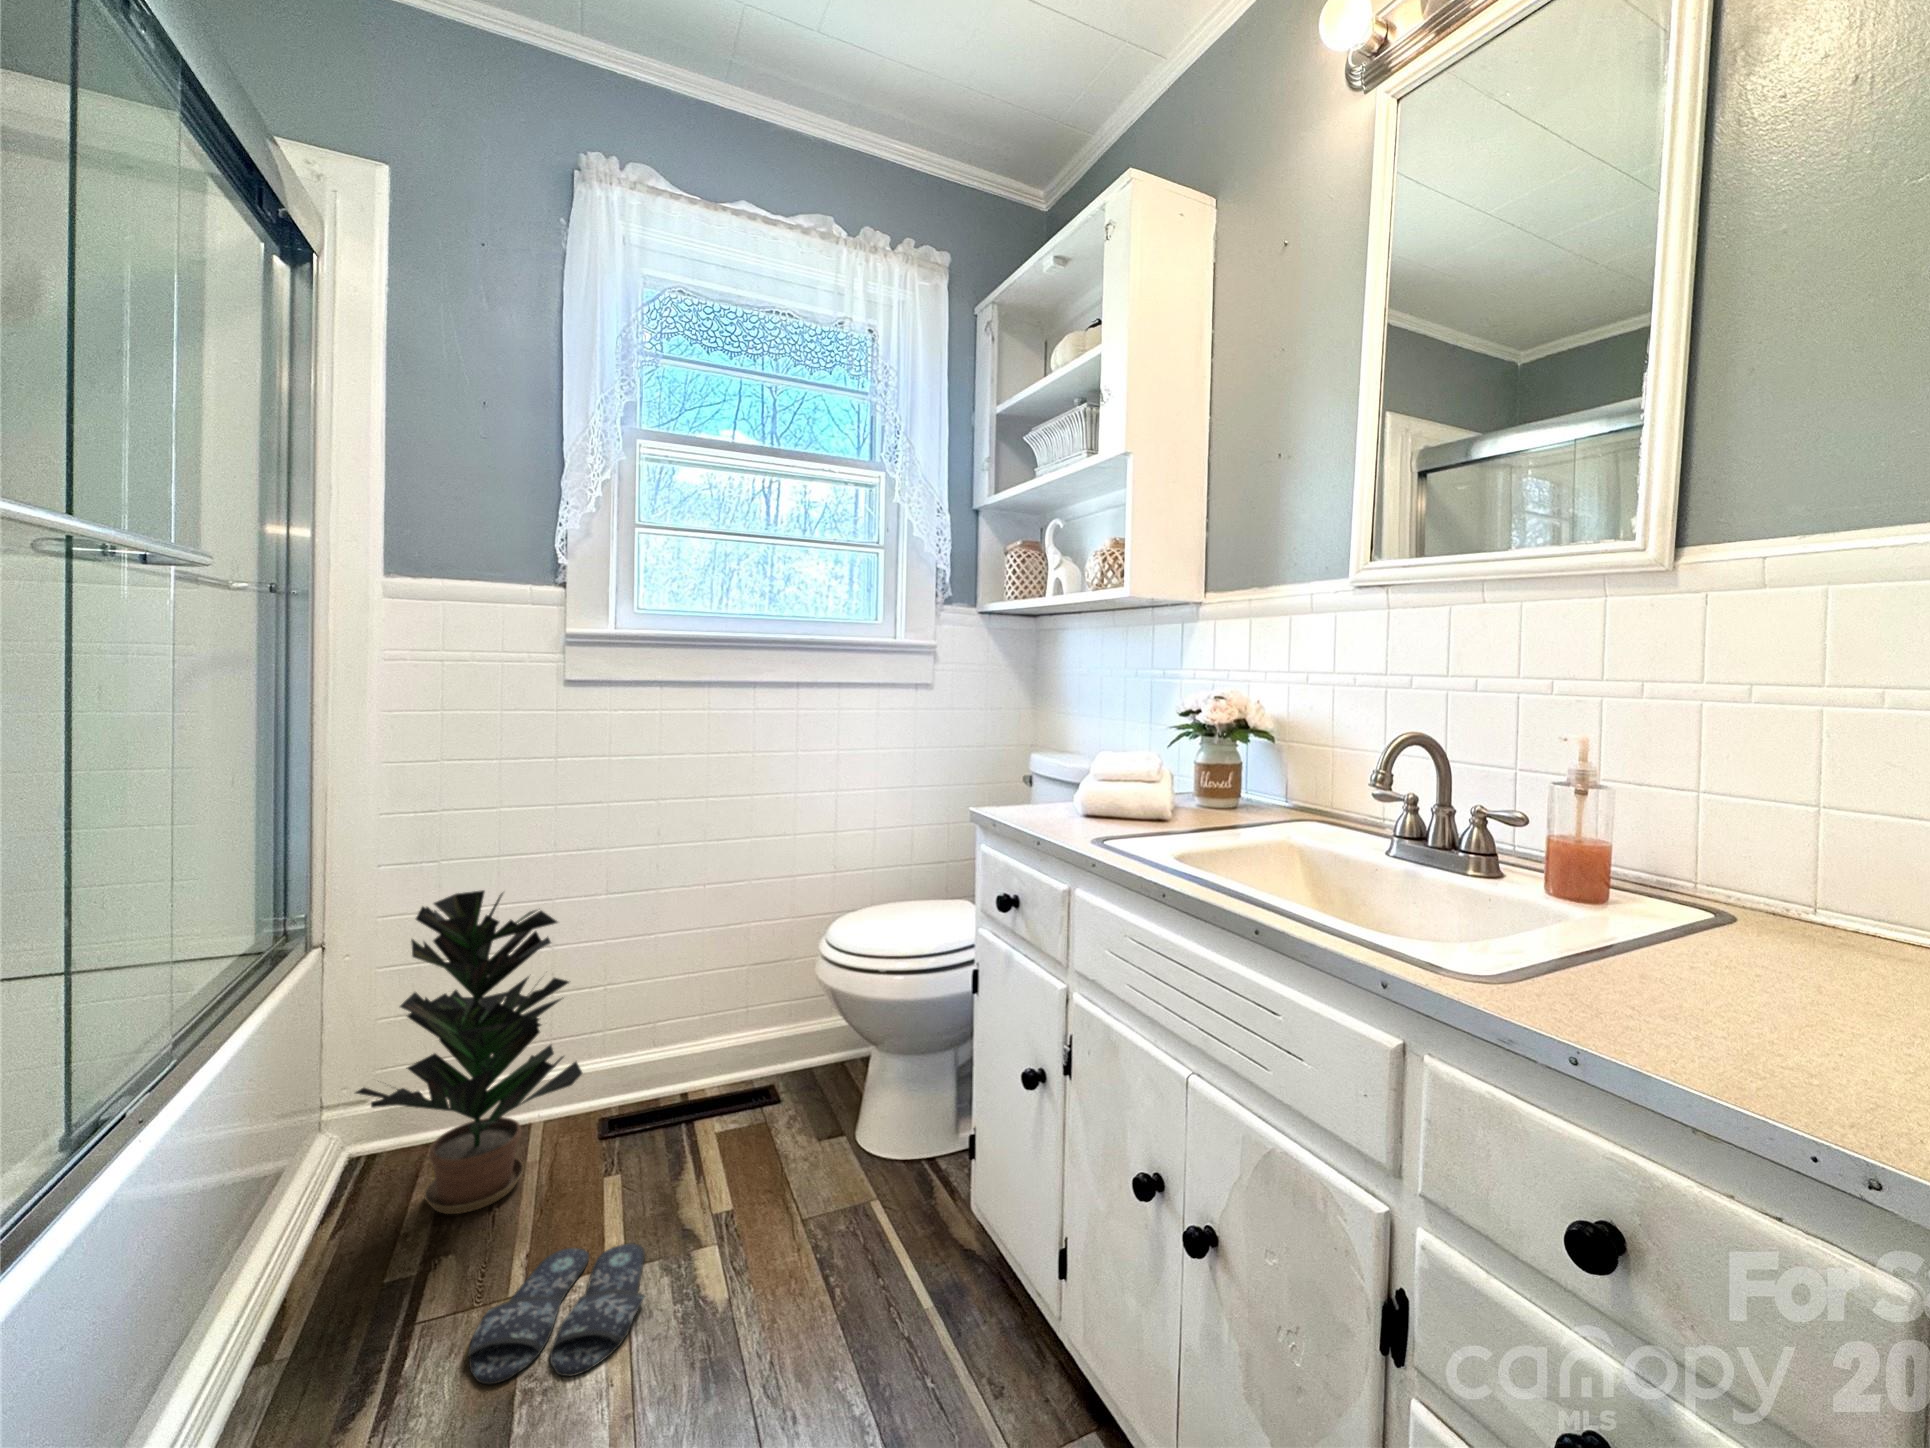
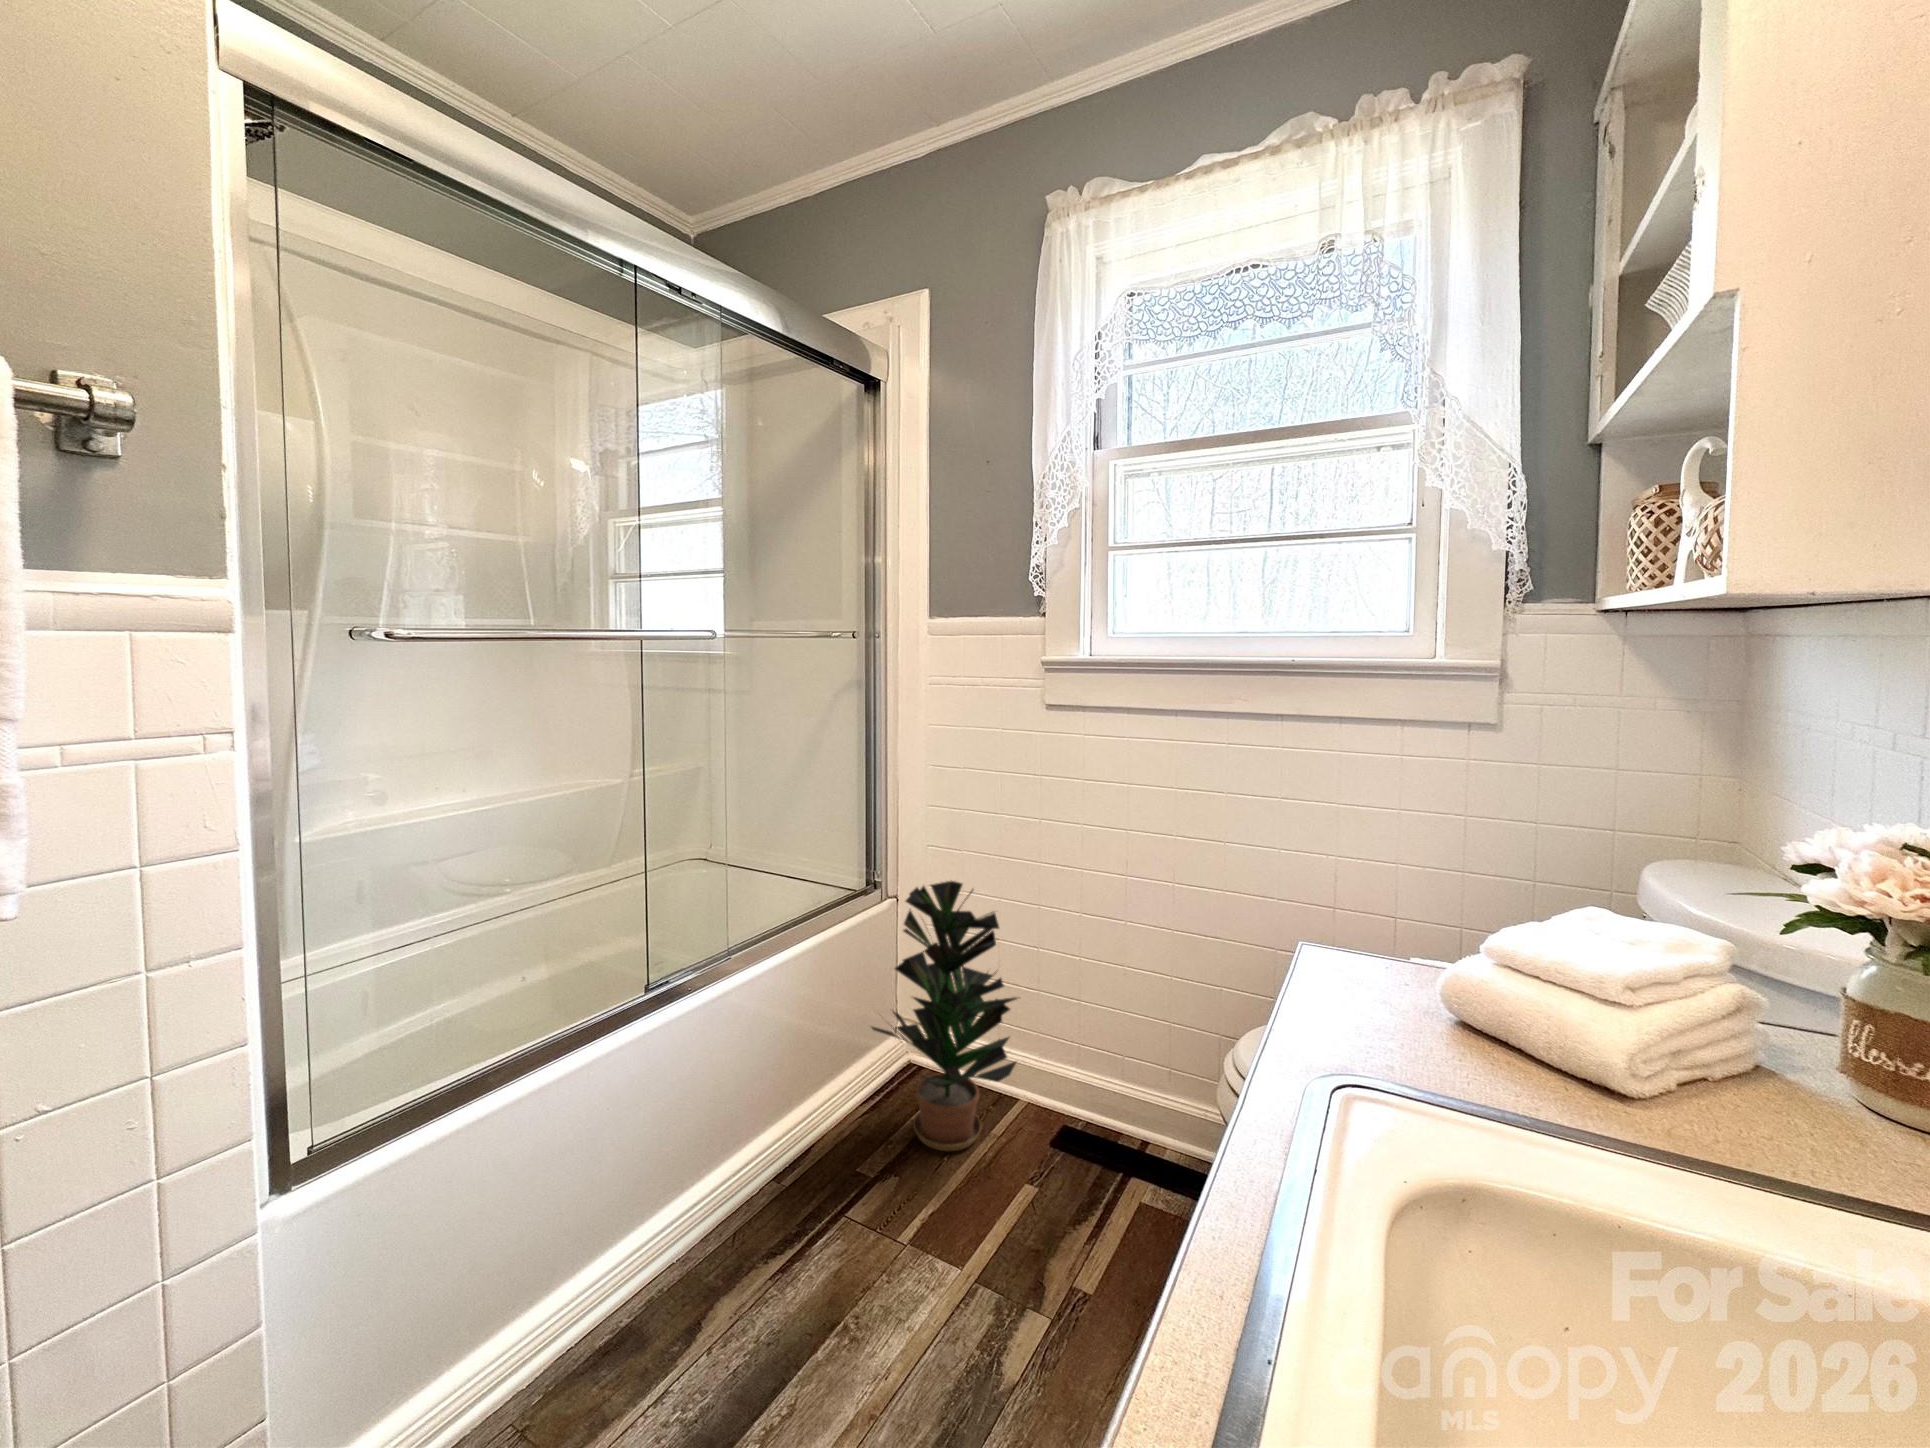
slippers: present [468,1243,645,1384] -> none [836,1224,996,1349]

